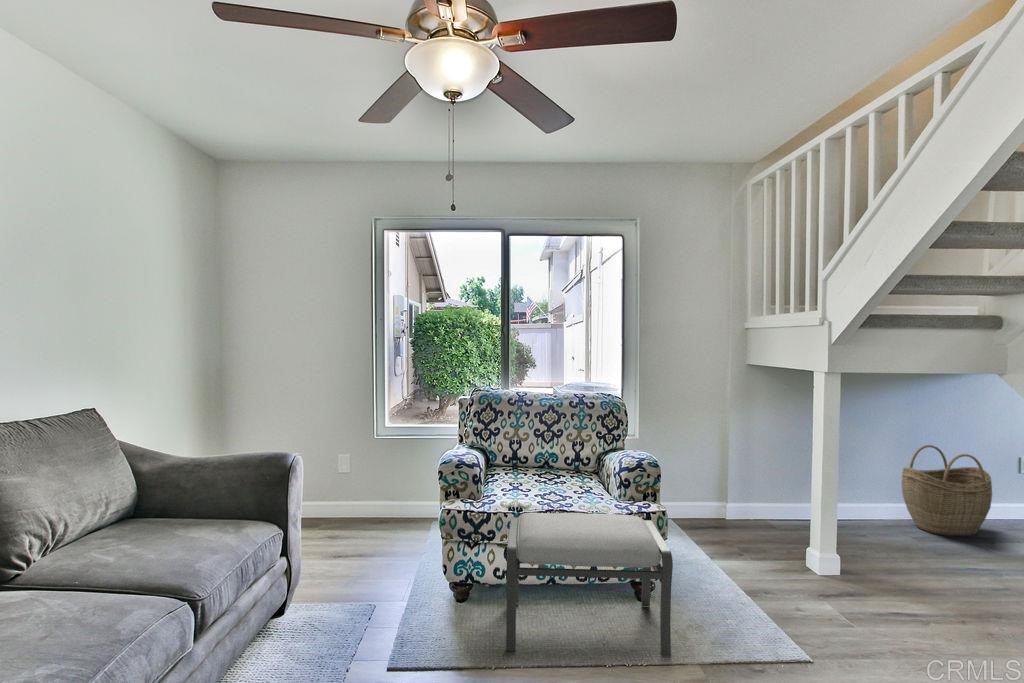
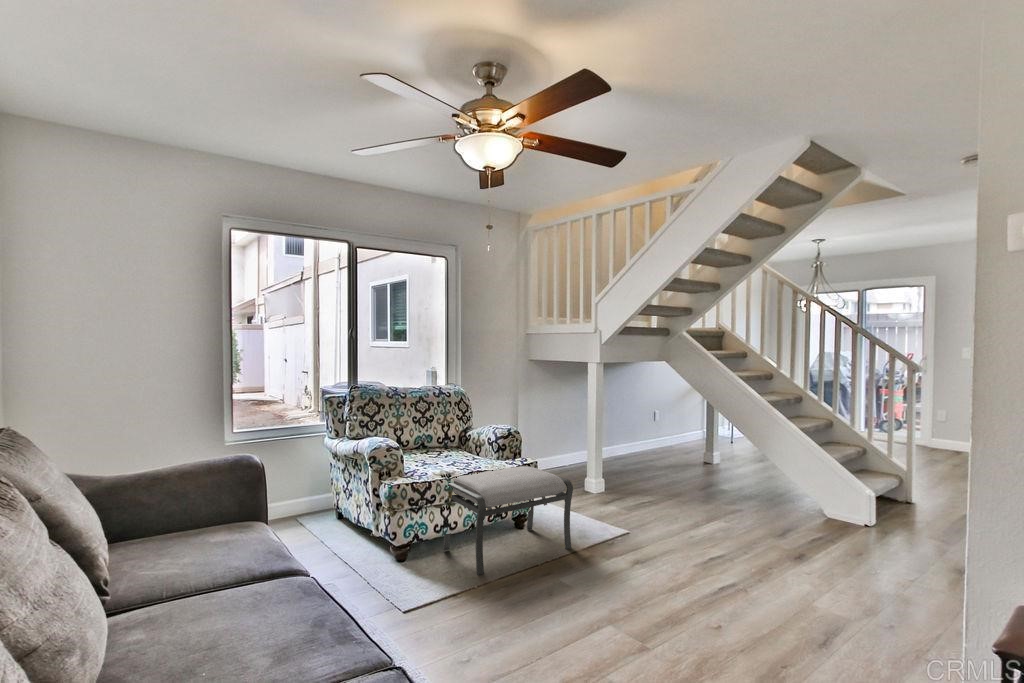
woven basket: present [902,445,992,536] -> none [609,407,652,461]

